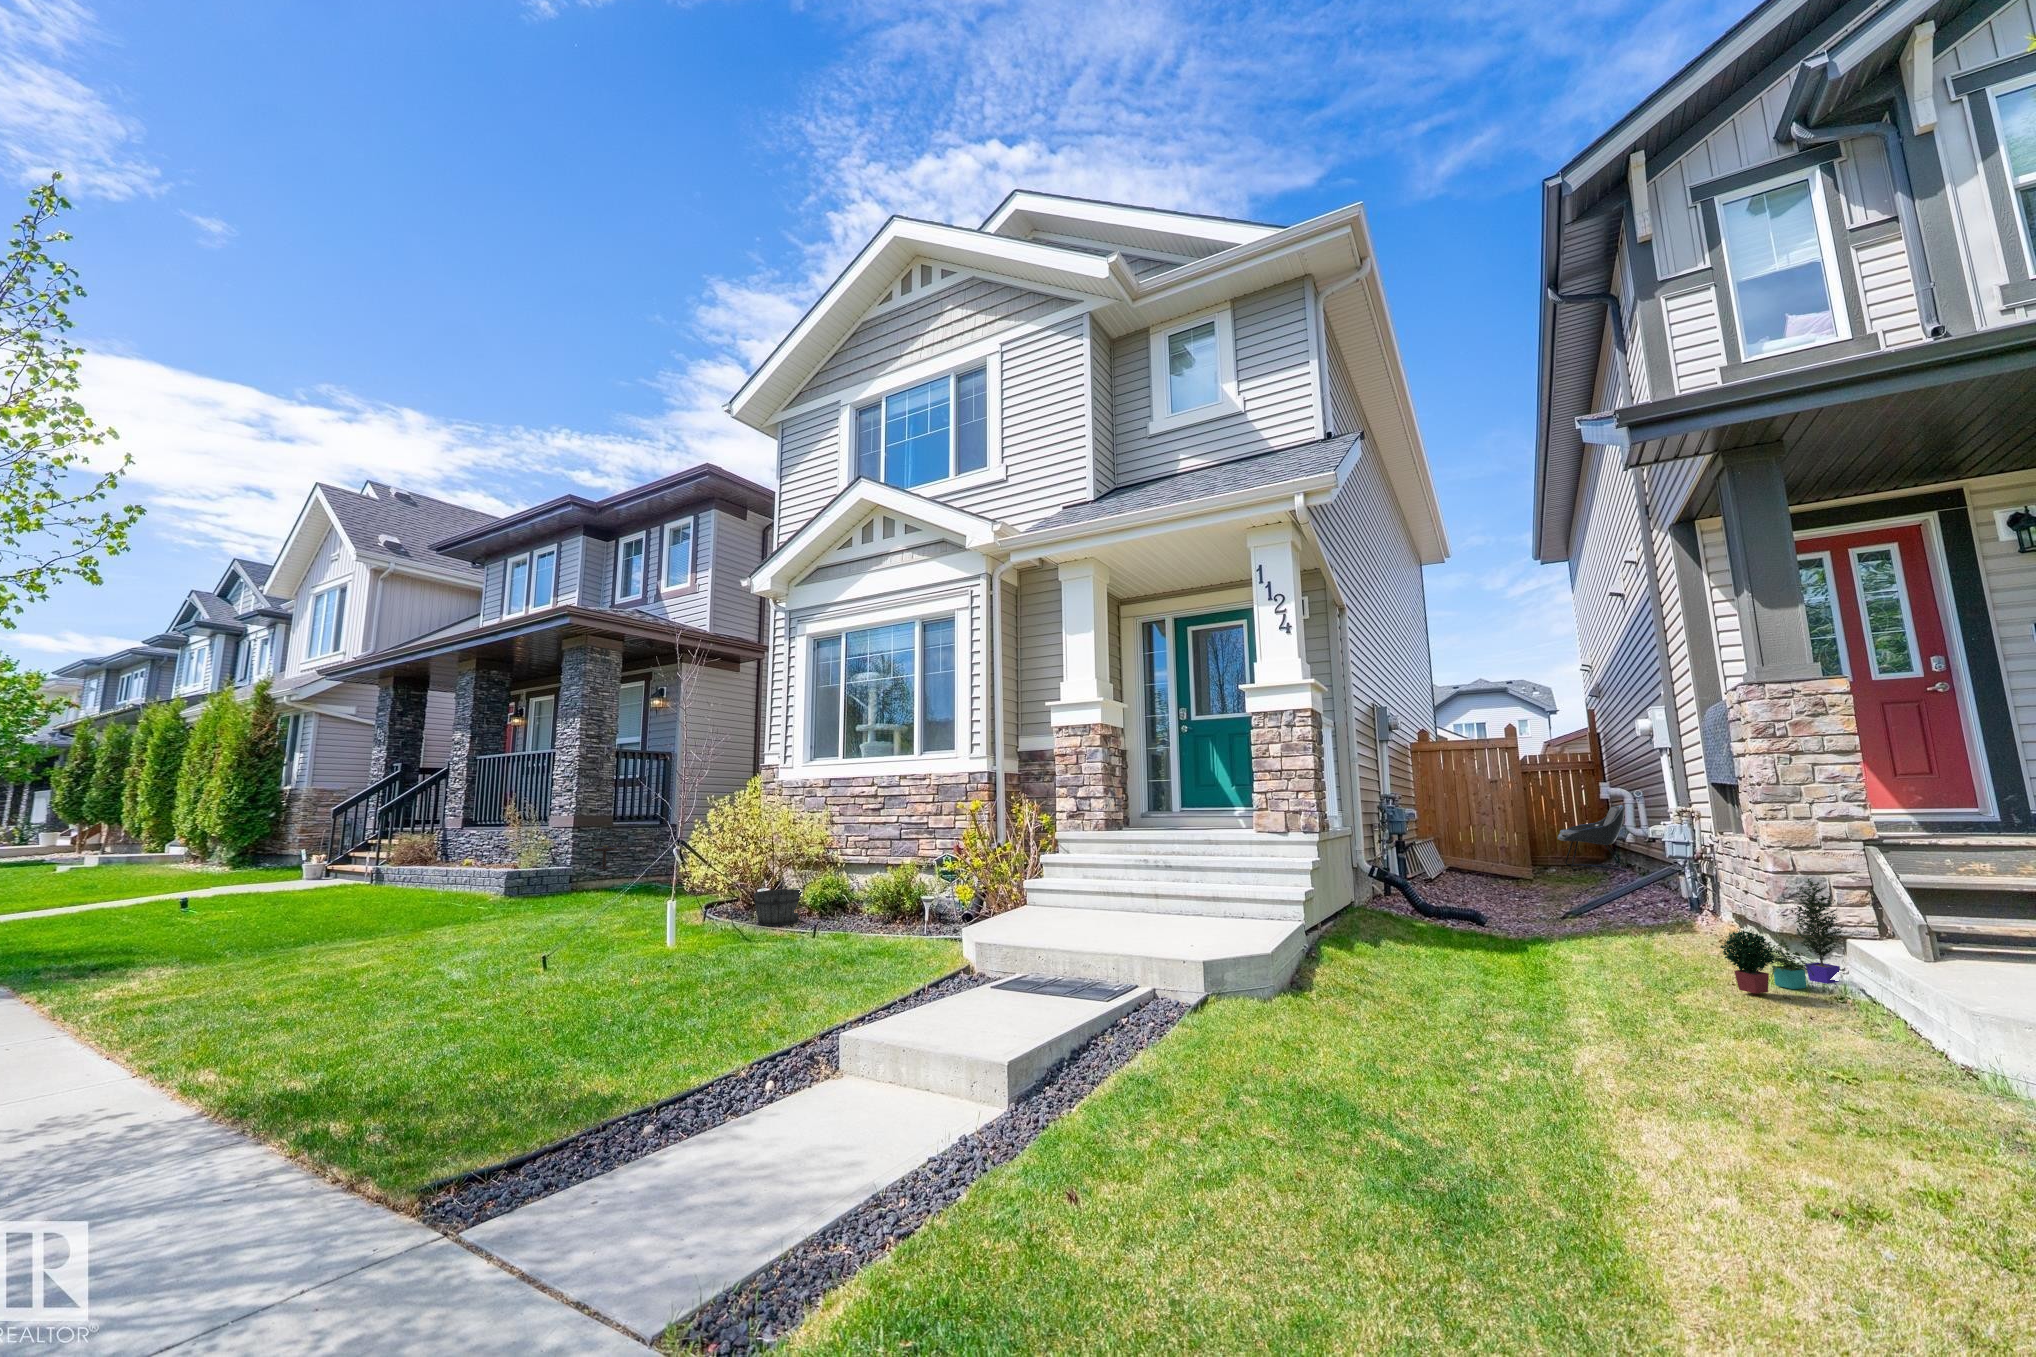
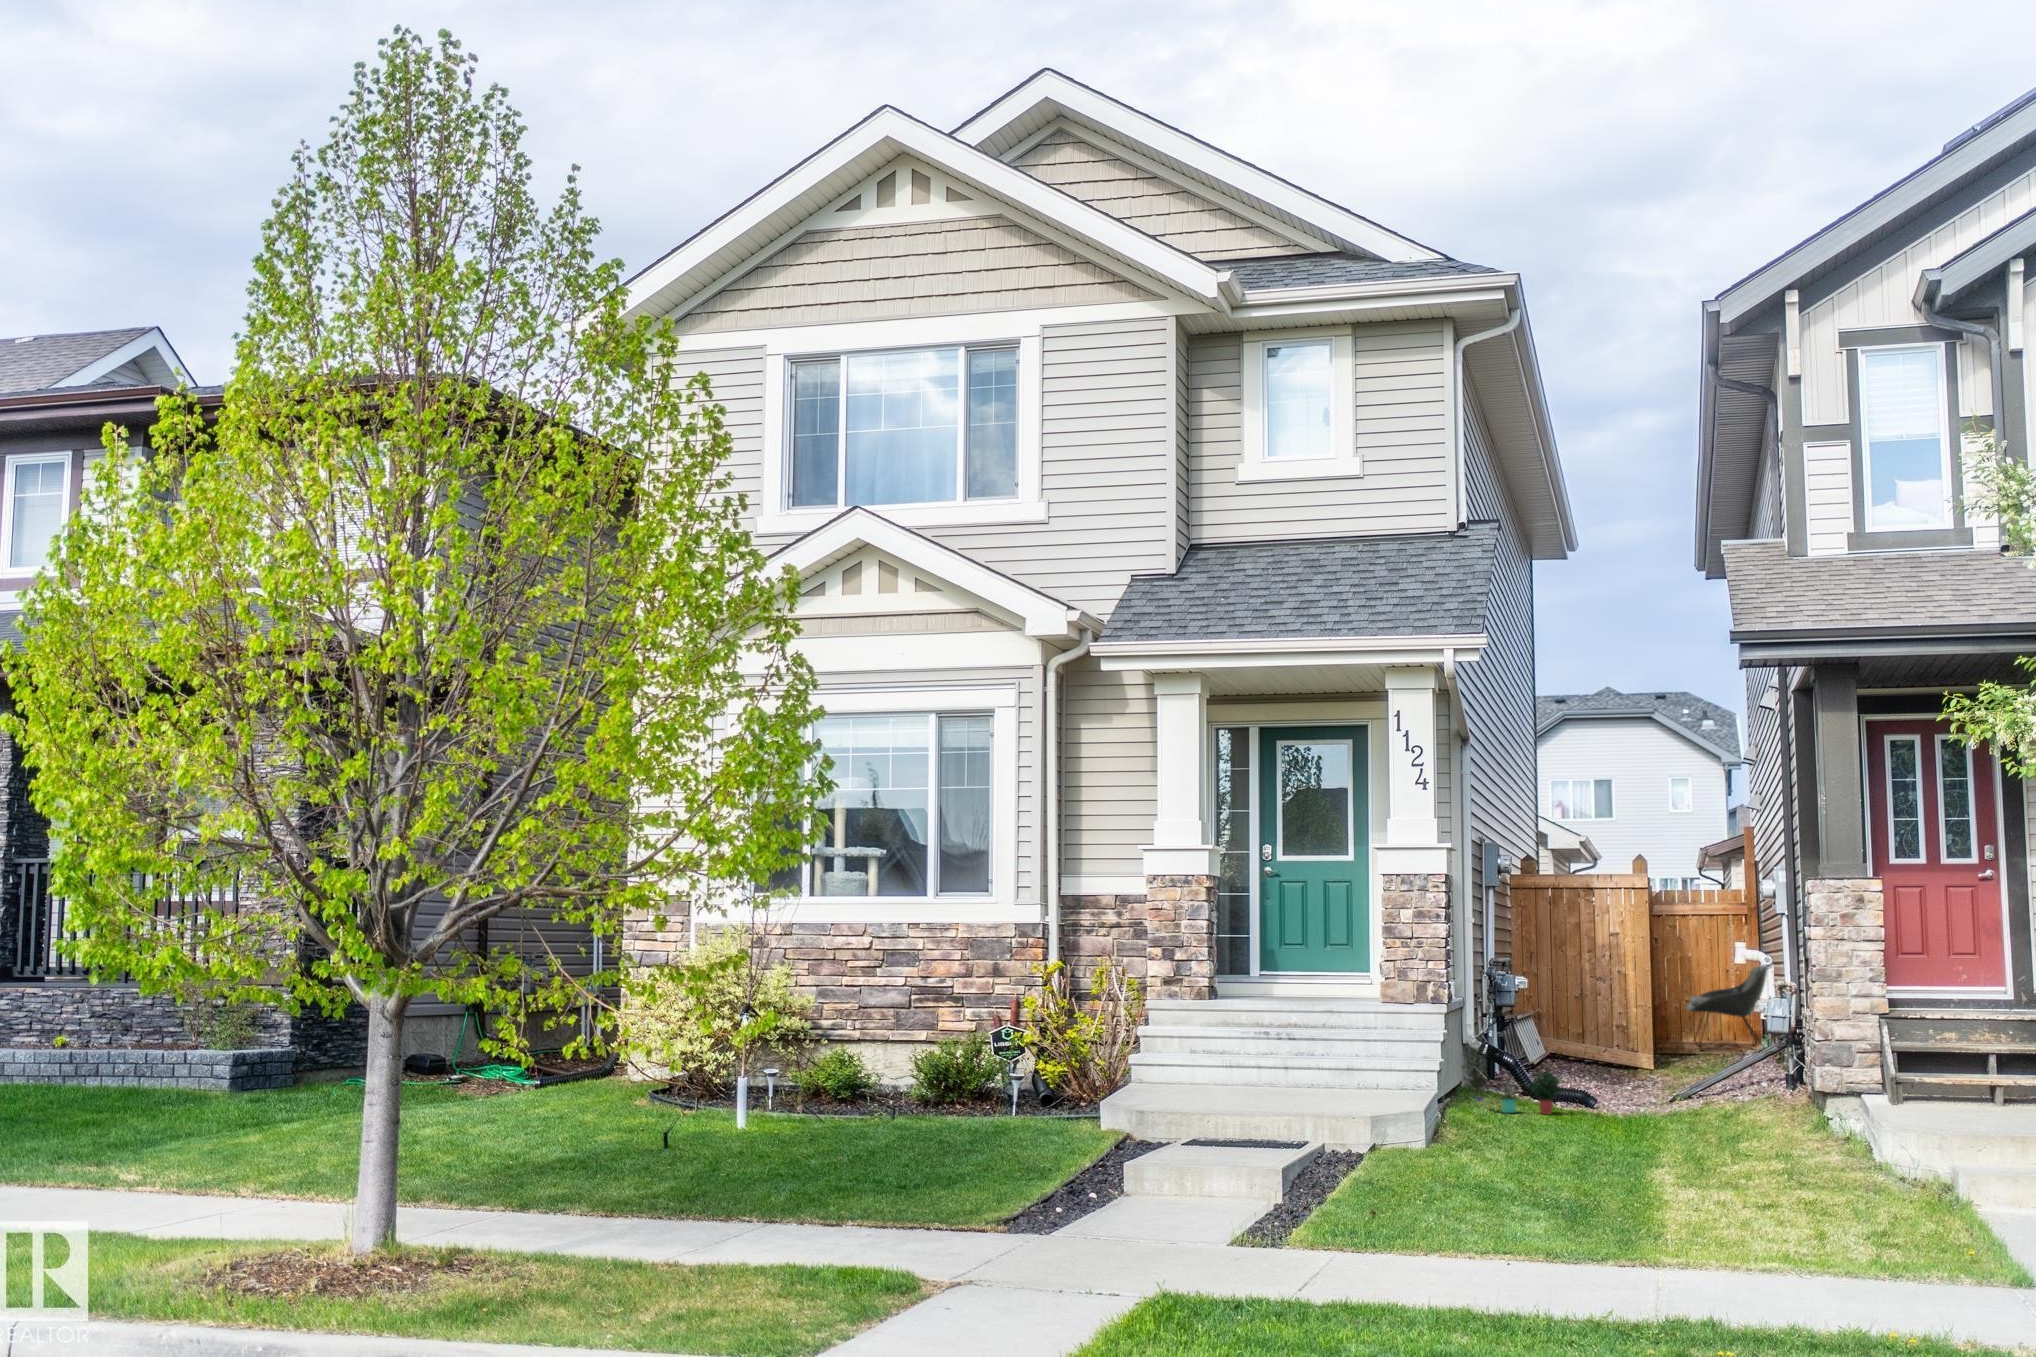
side table: present [593,845,617,869] -> none [297,1015,333,1084]
potted plant: present [1720,879,1843,994] -> present [1462,1036,1561,1114]
wooden bucket: present [754,881,802,926] -> none [731,1062,794,1119]

